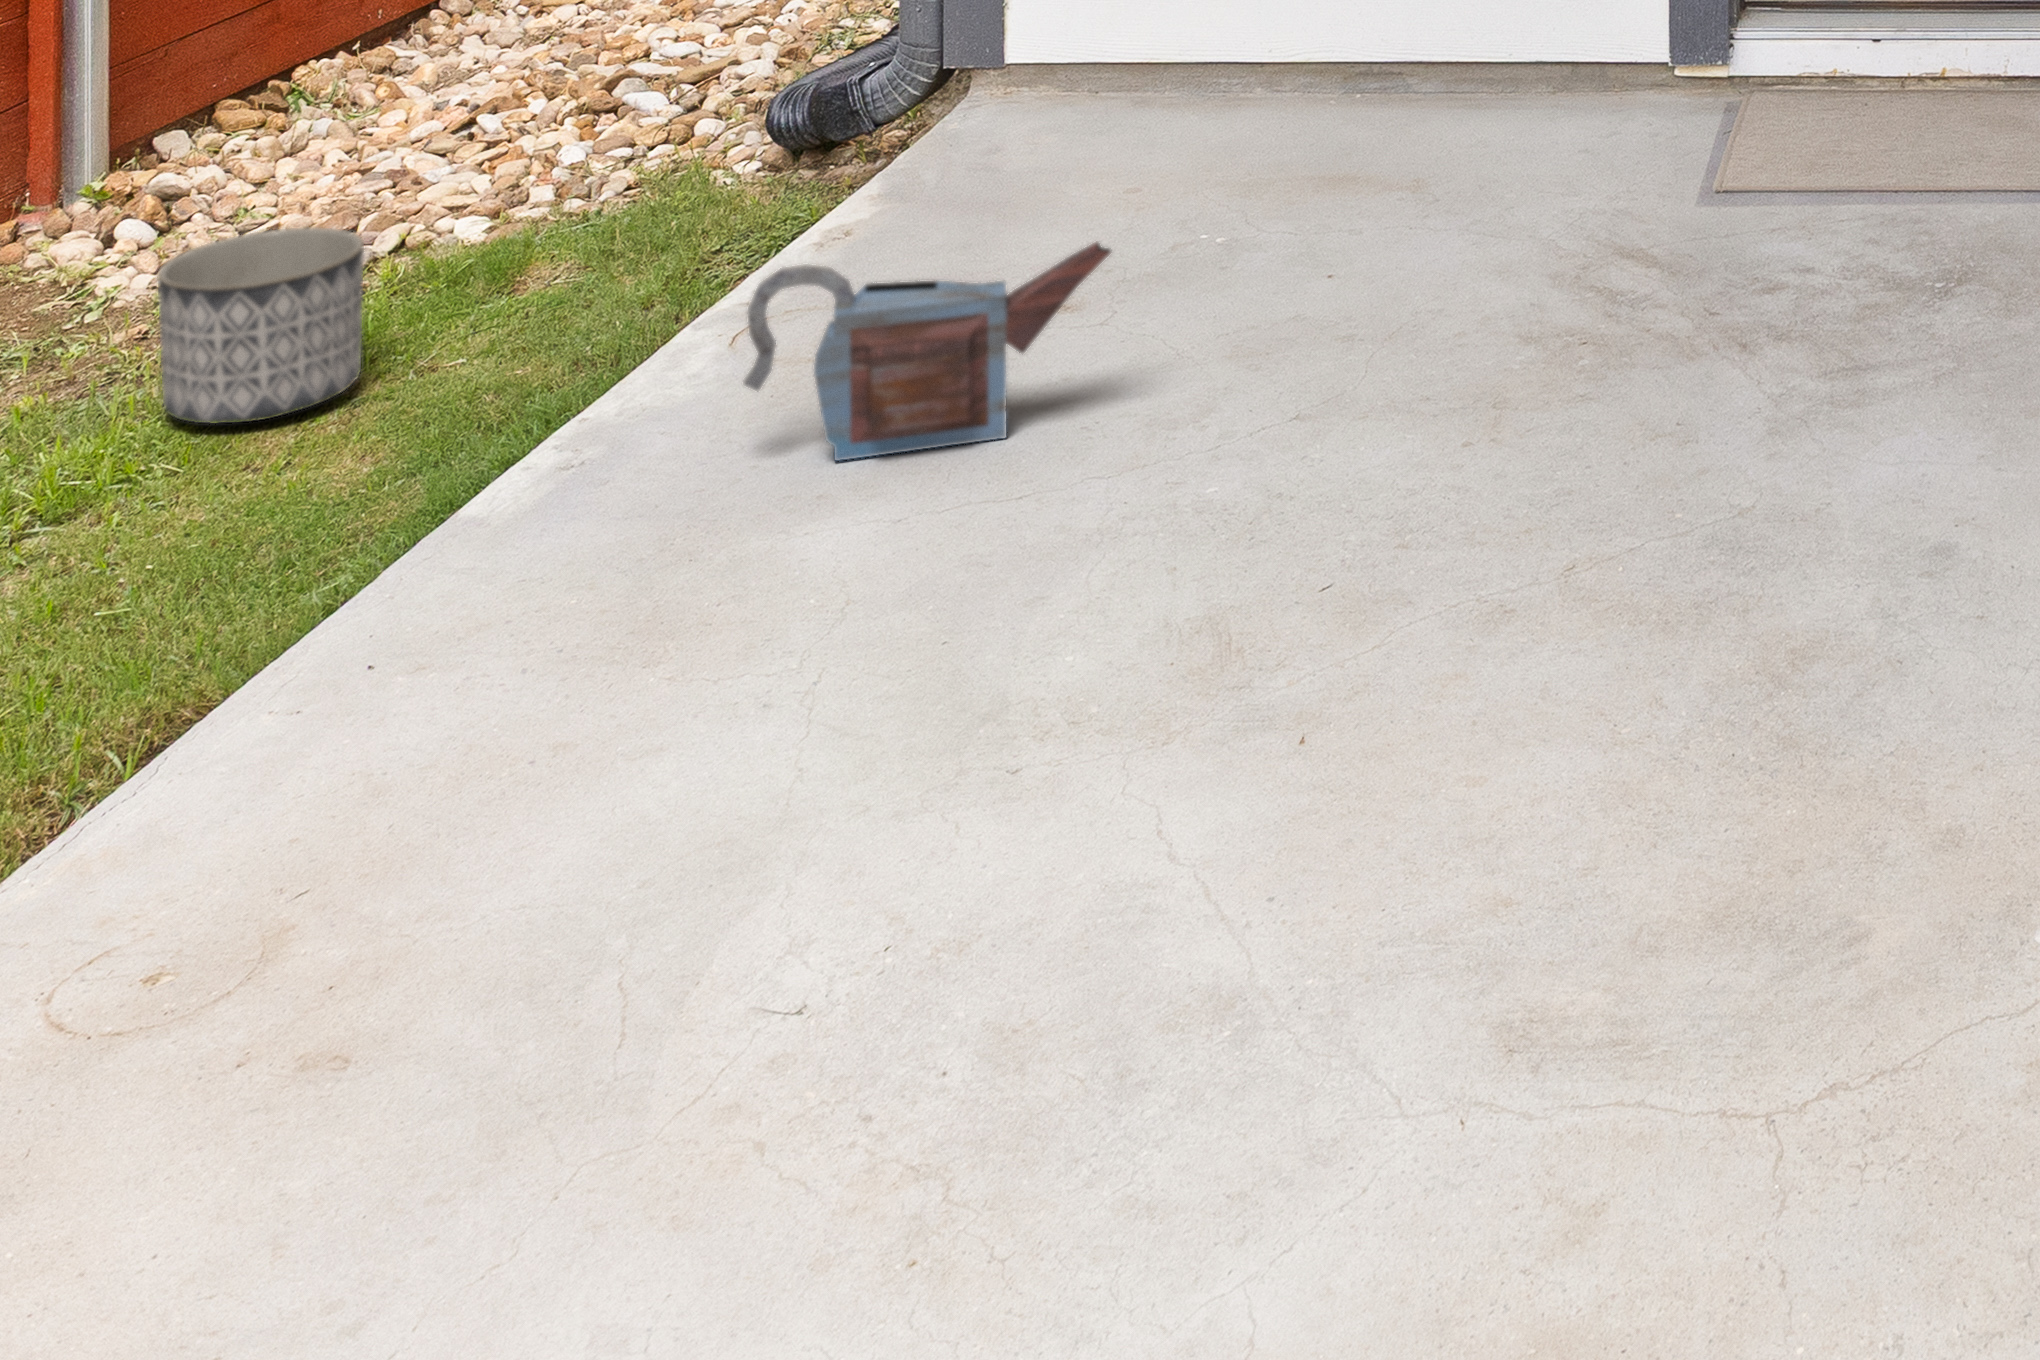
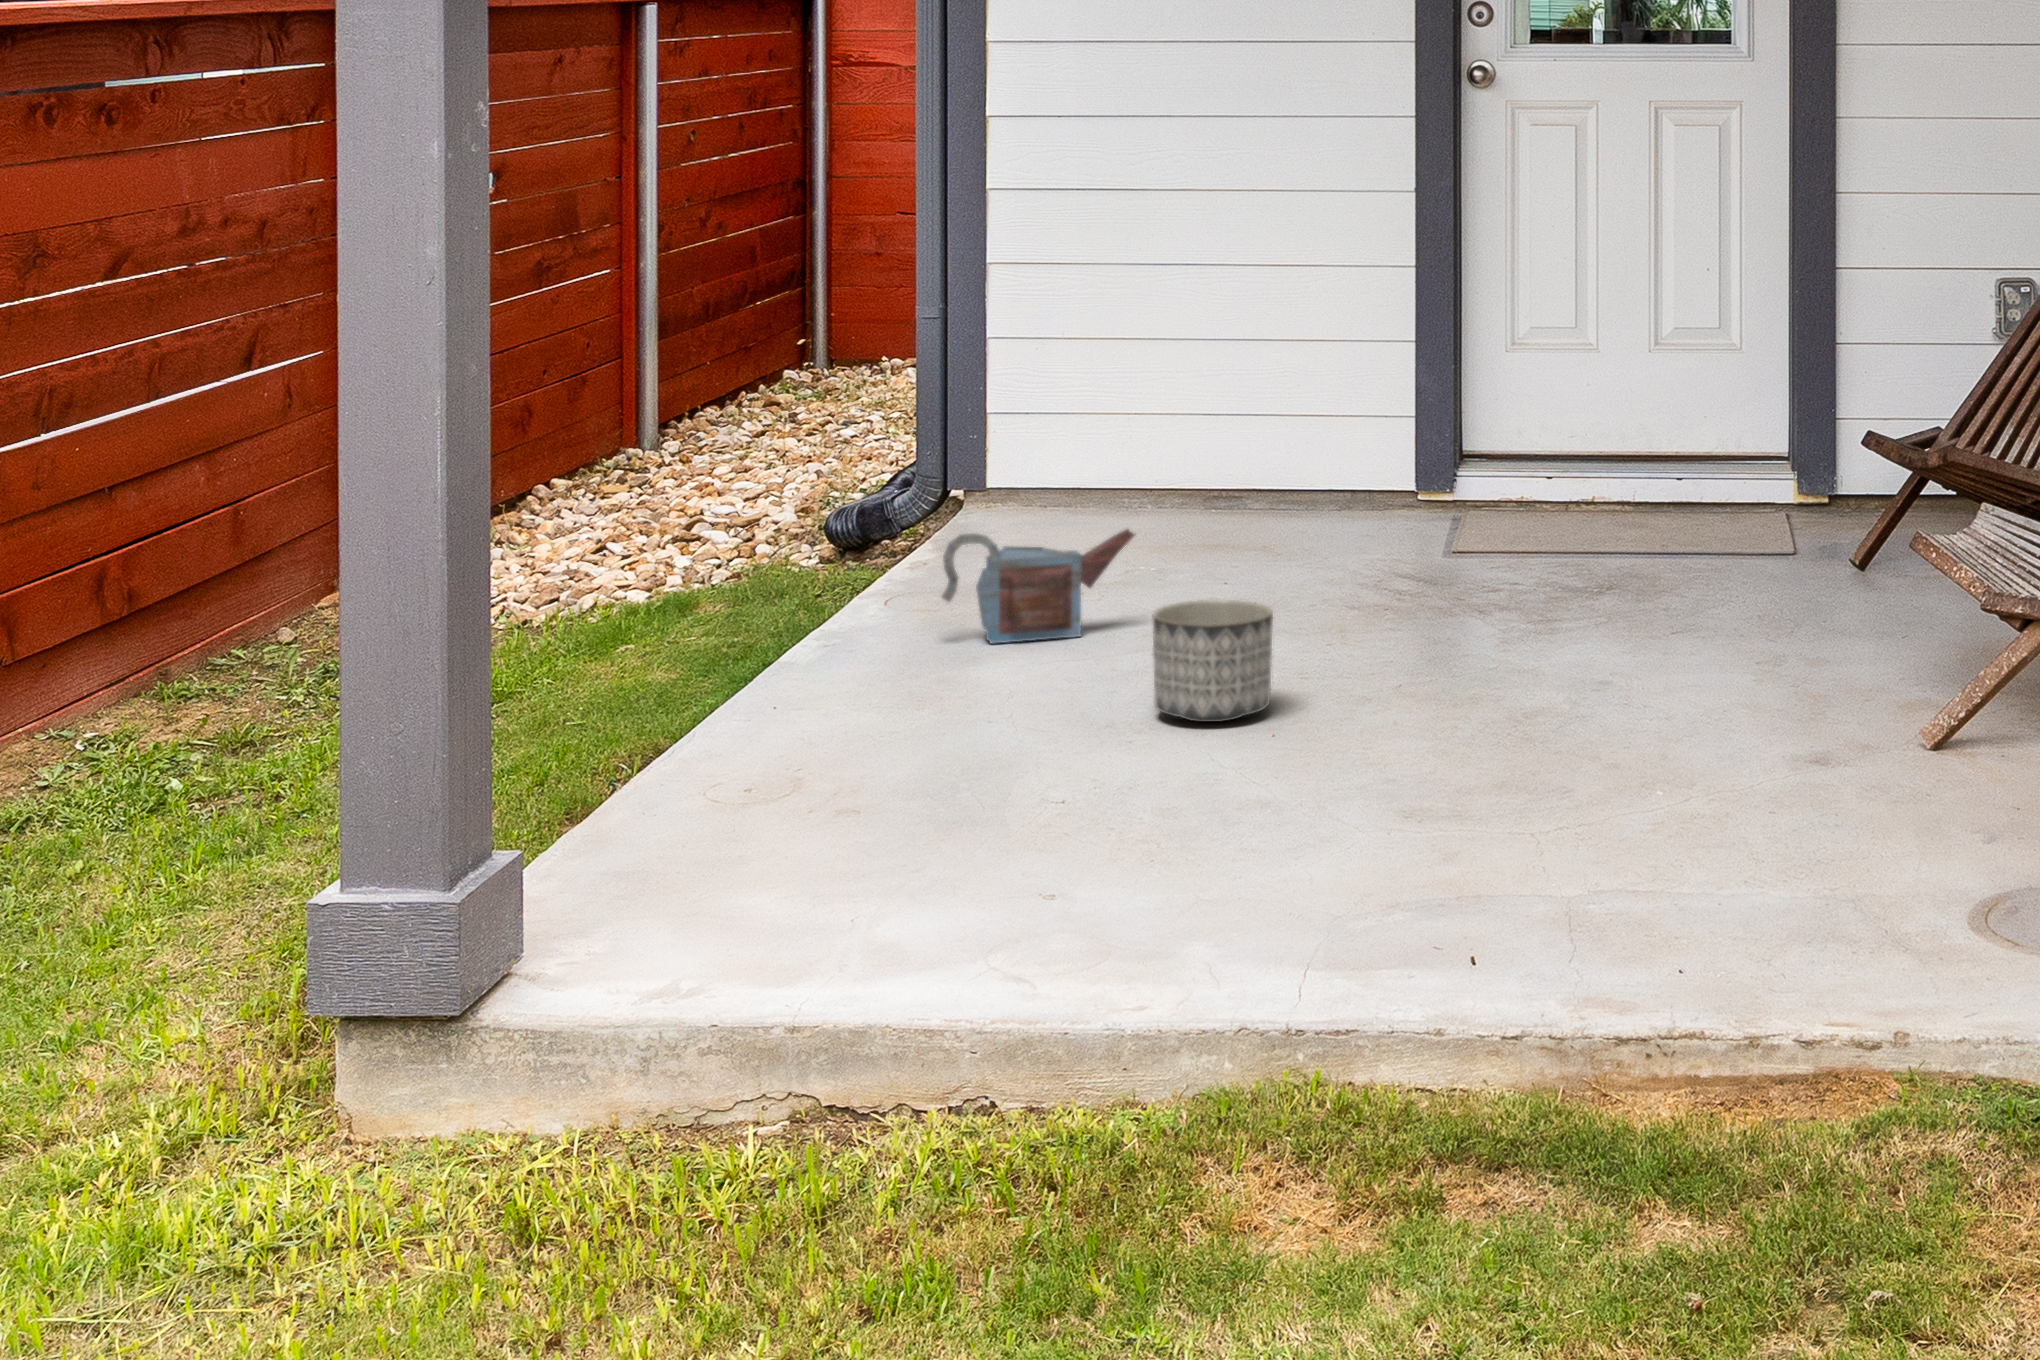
planter: present [158,227,364,424] -> present [1153,600,1273,722]

